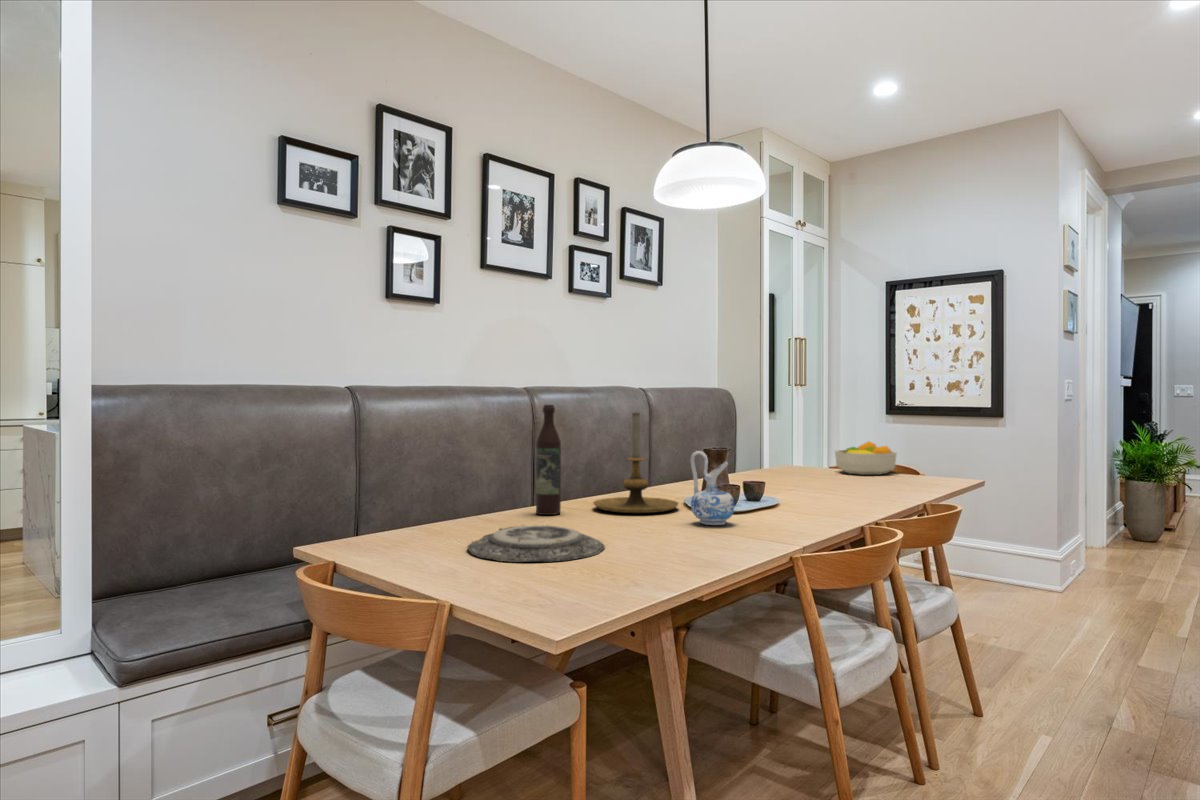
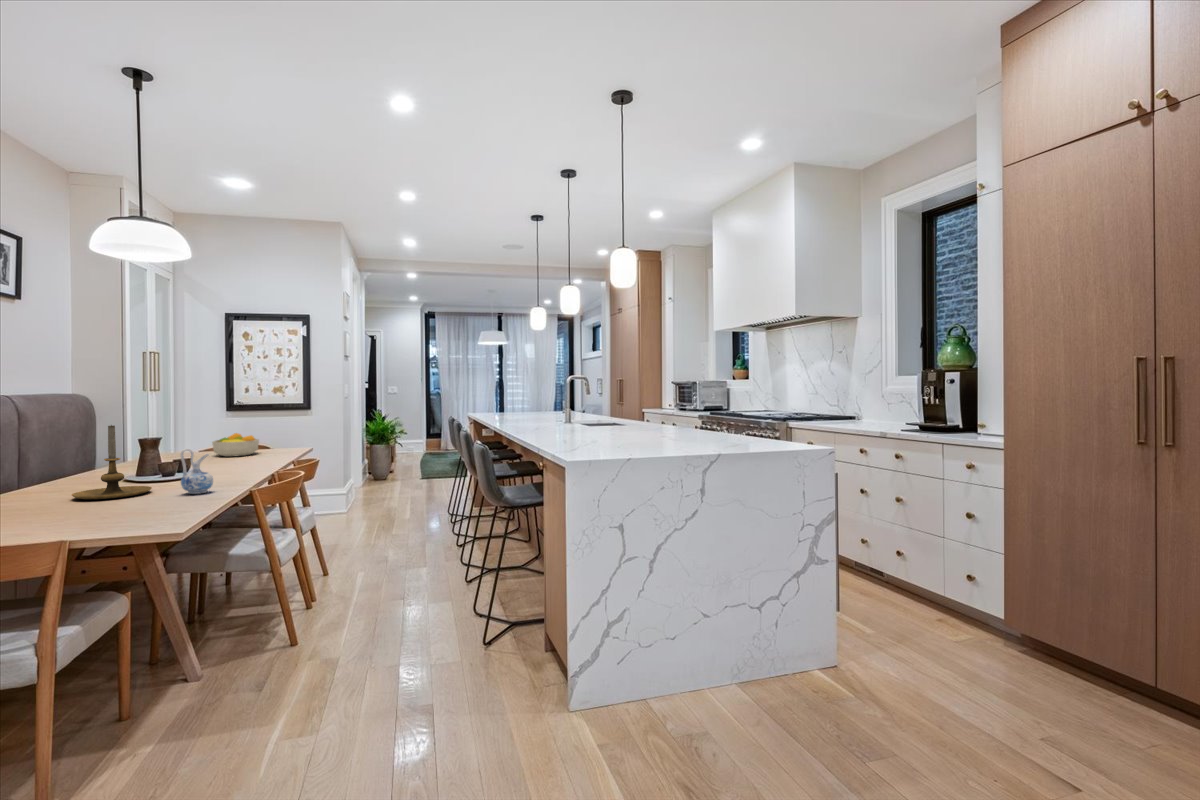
wine bottle: present [536,405,561,515] -> none [26,424,53,510]
plate: present [467,525,605,562] -> none [45,506,161,531]

